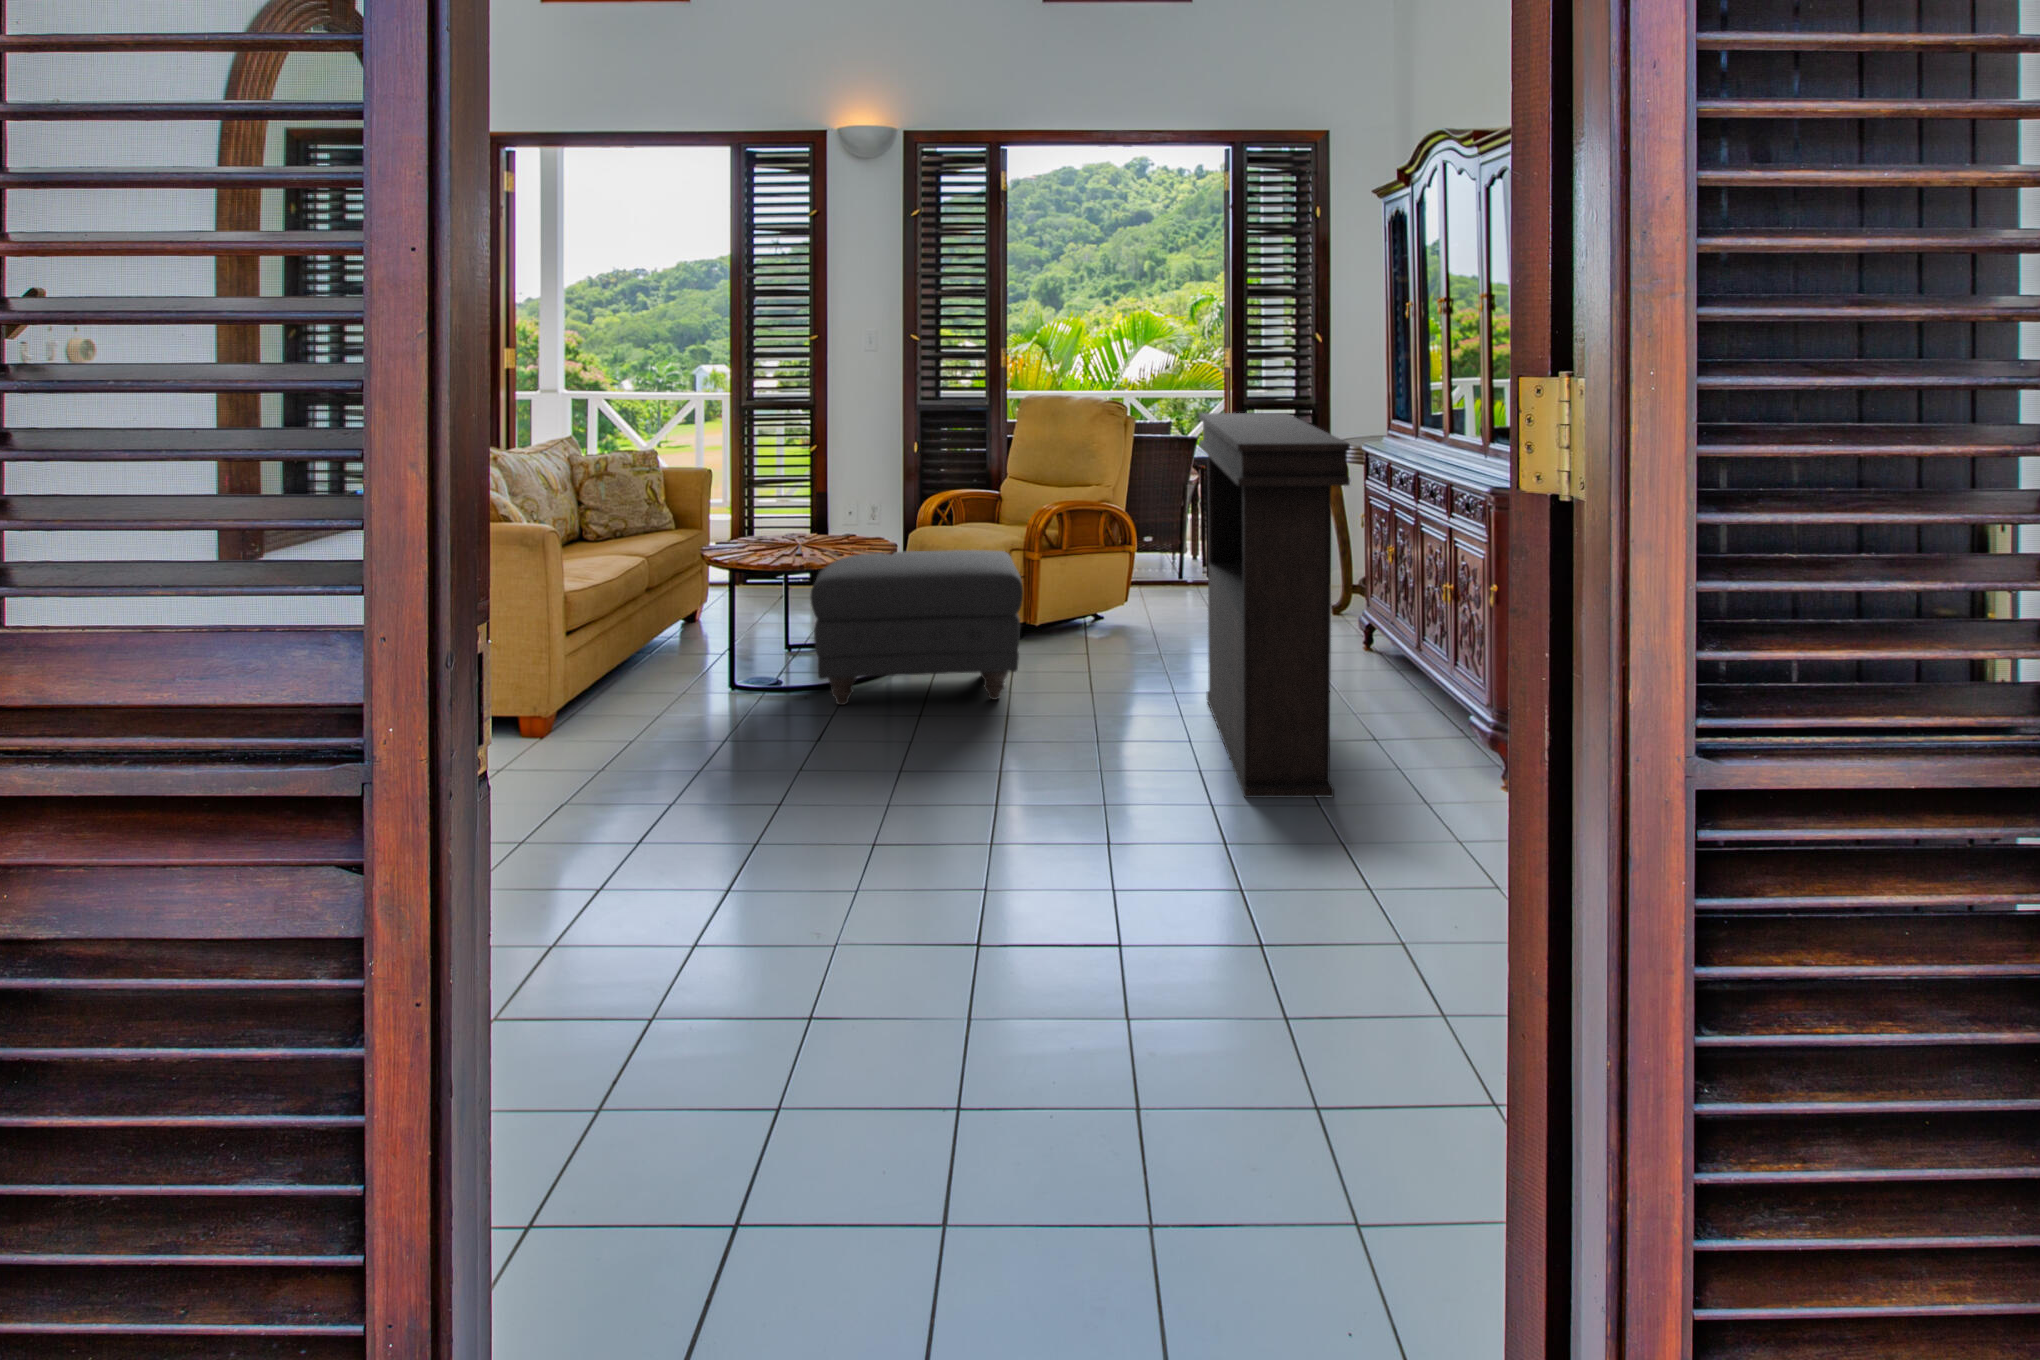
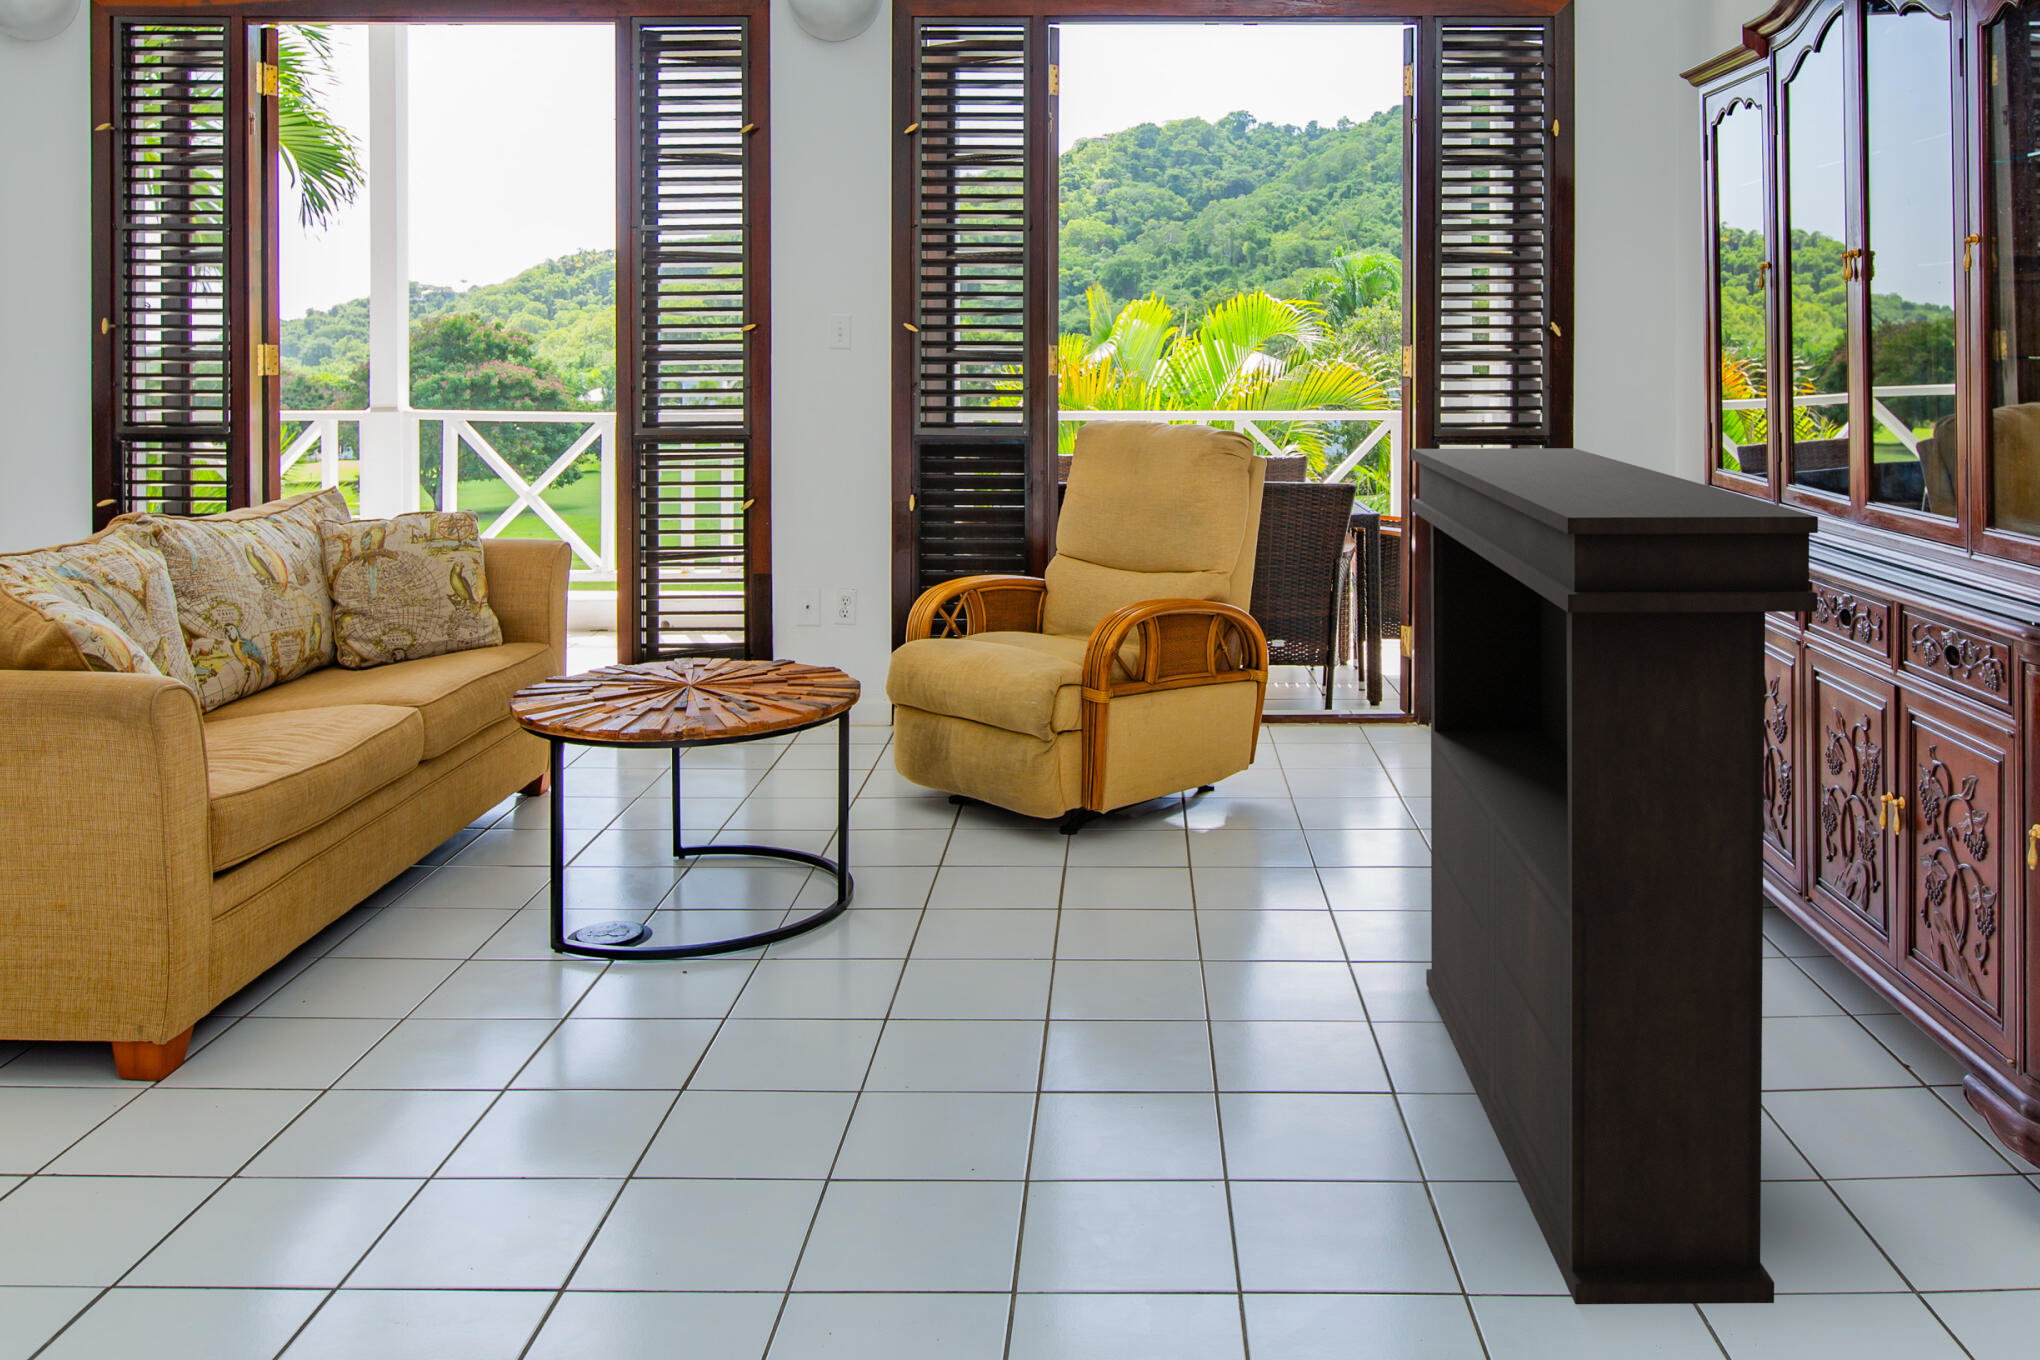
ottoman: present [810,550,1023,705] -> none [678,693,1084,999]

